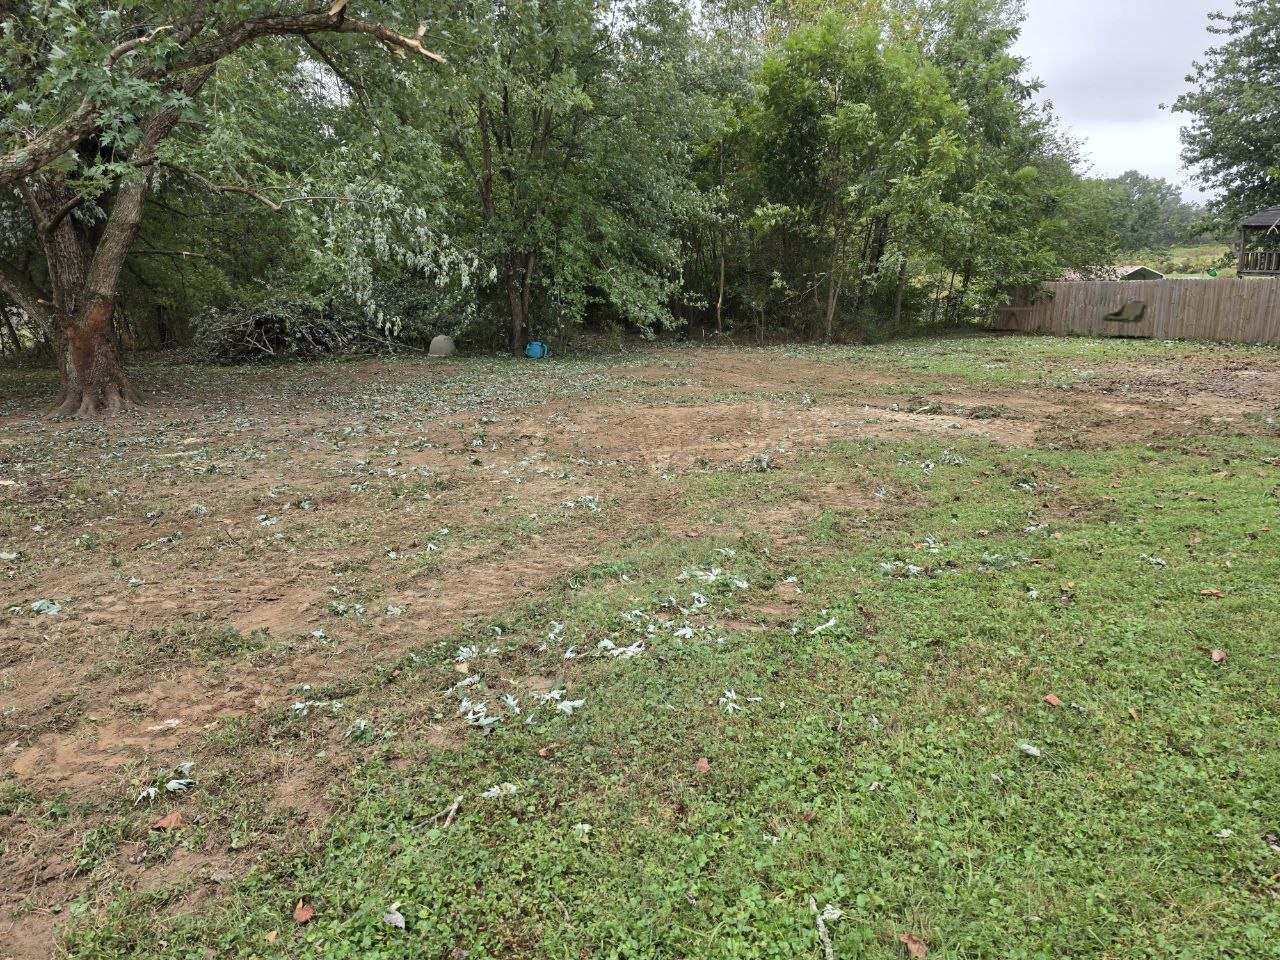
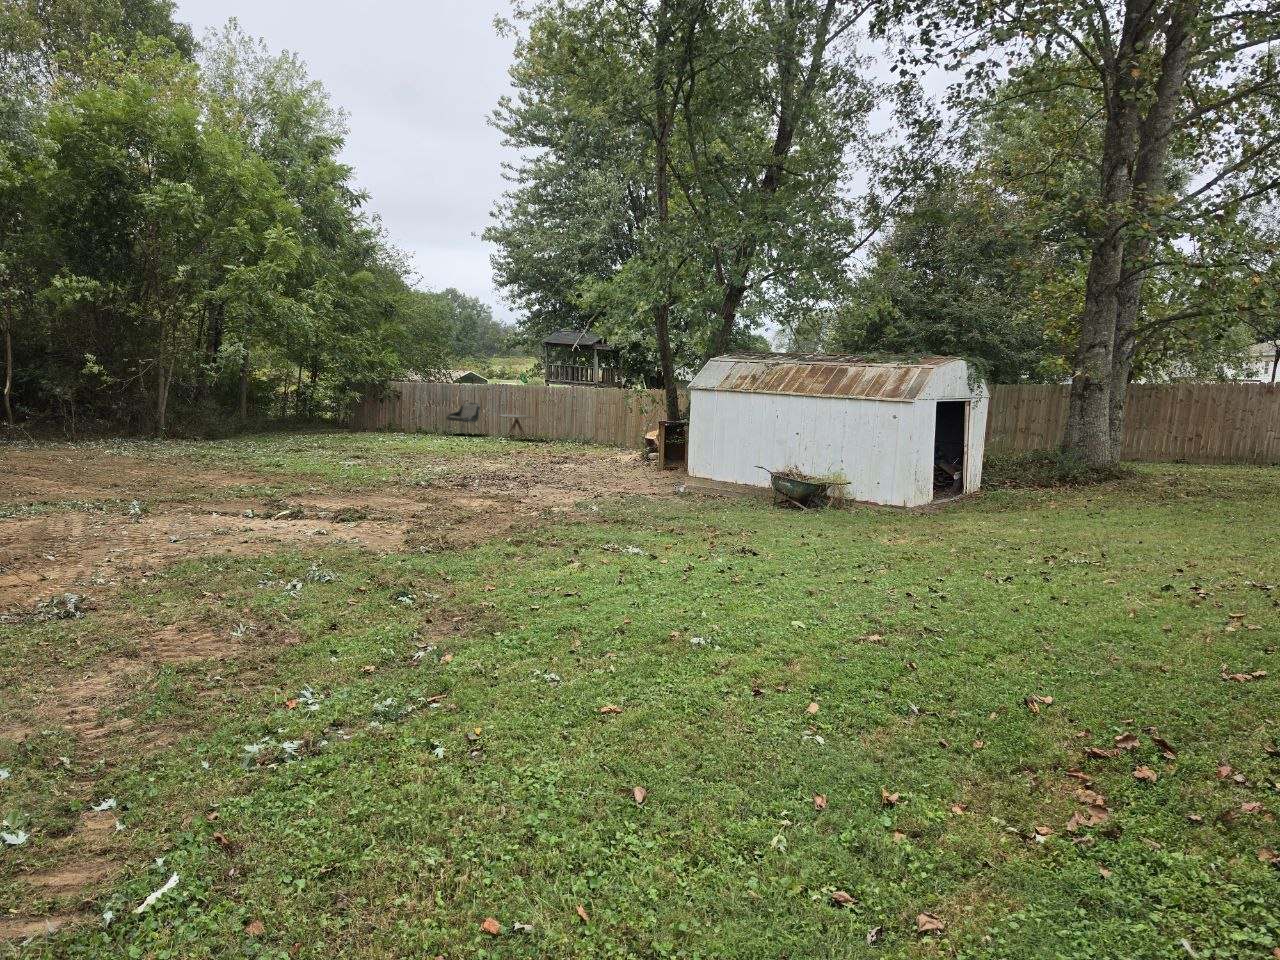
round table: present [997,308,1030,330] -> present [500,415,533,439]

